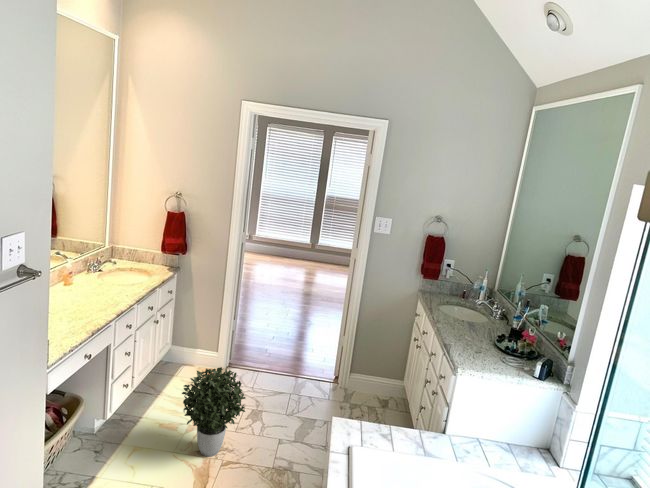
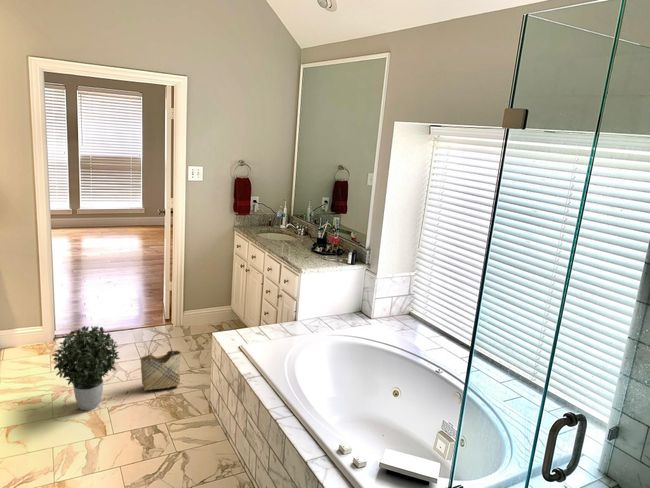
woven basket: none [266,395,312,461] -> present [140,333,181,390]

